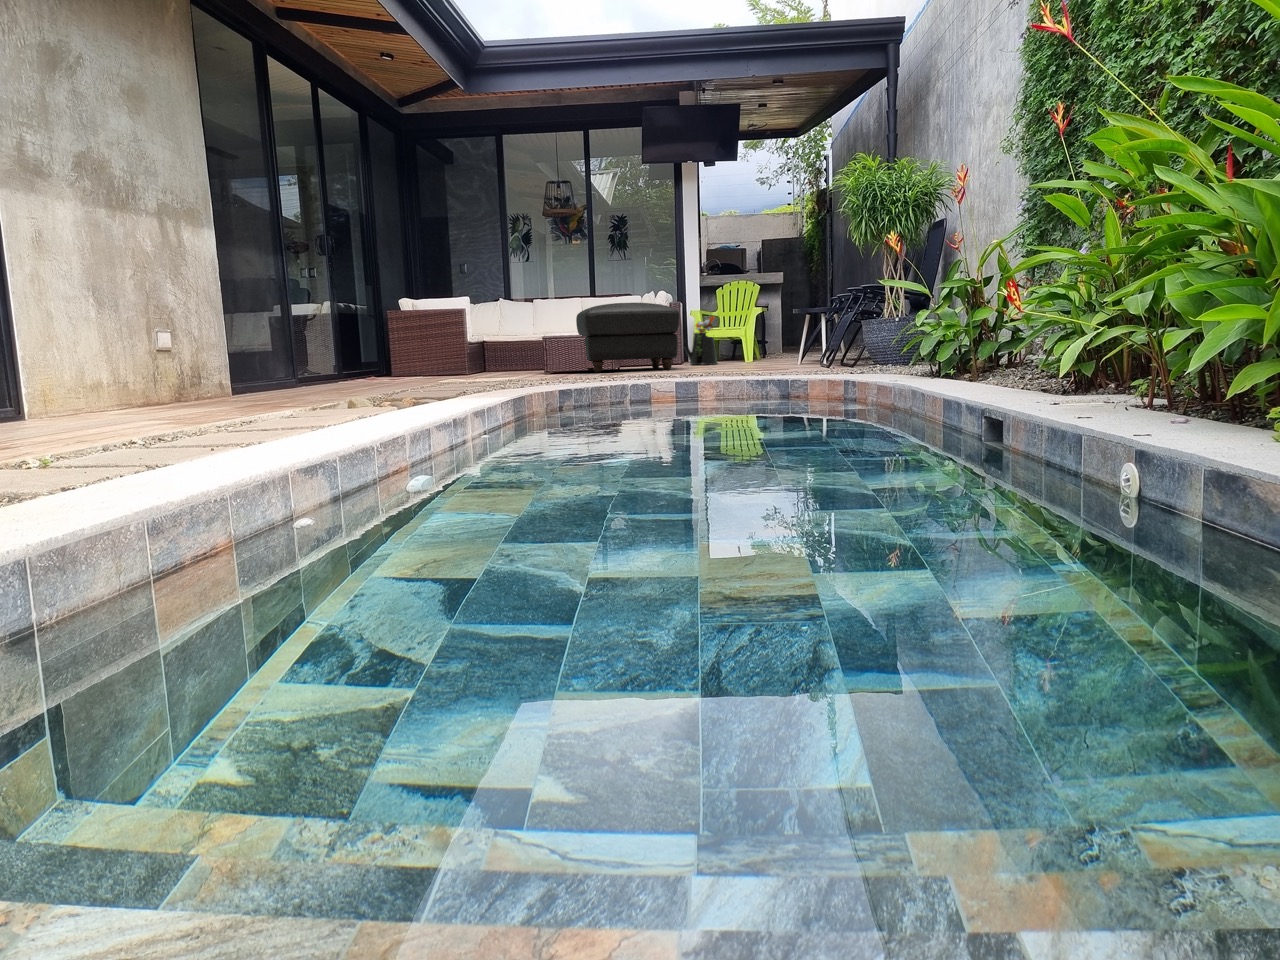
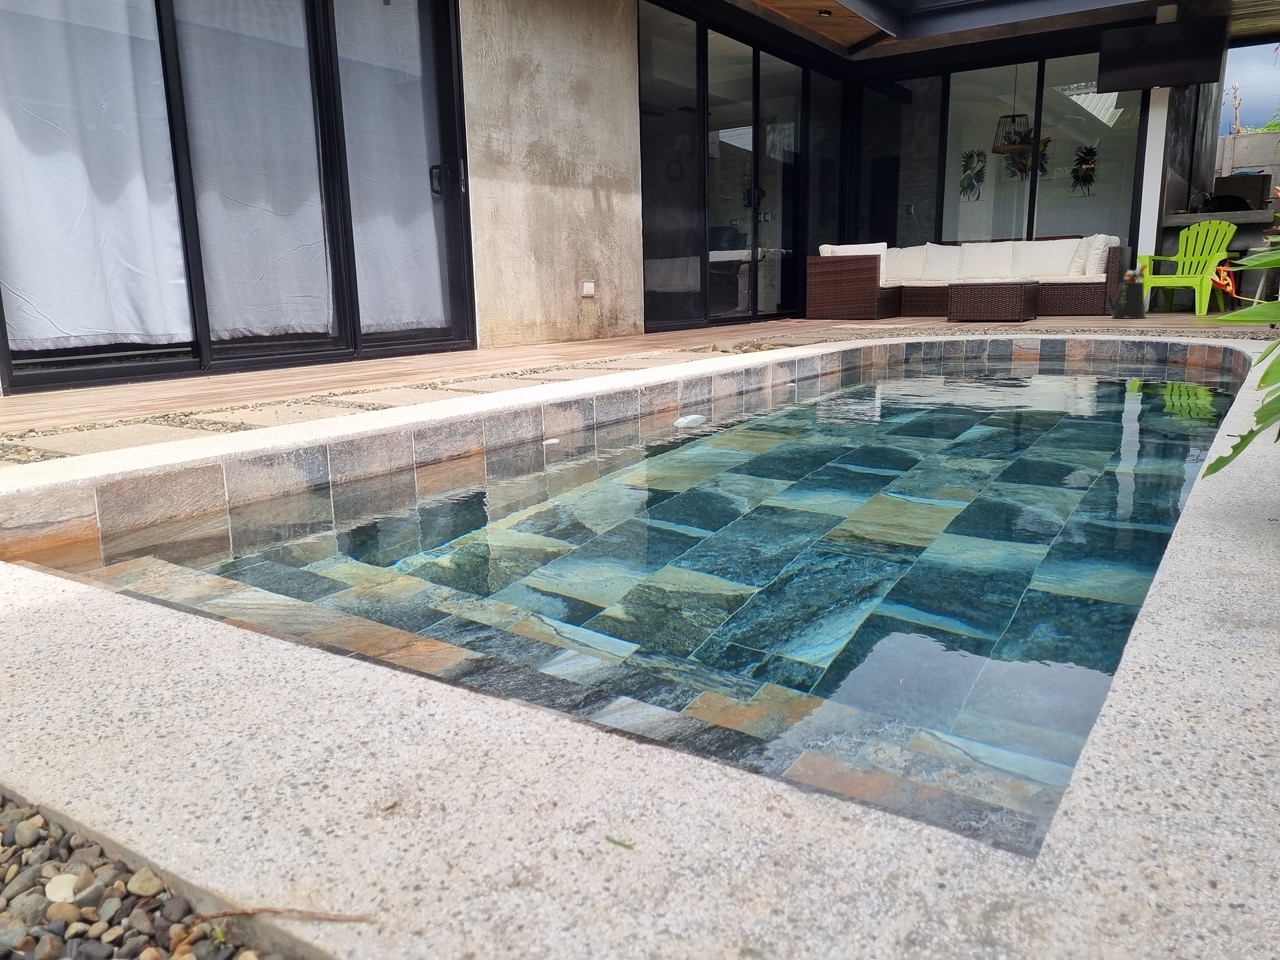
ottoman: present [576,303,679,372] -> none [980,252,1089,324]

